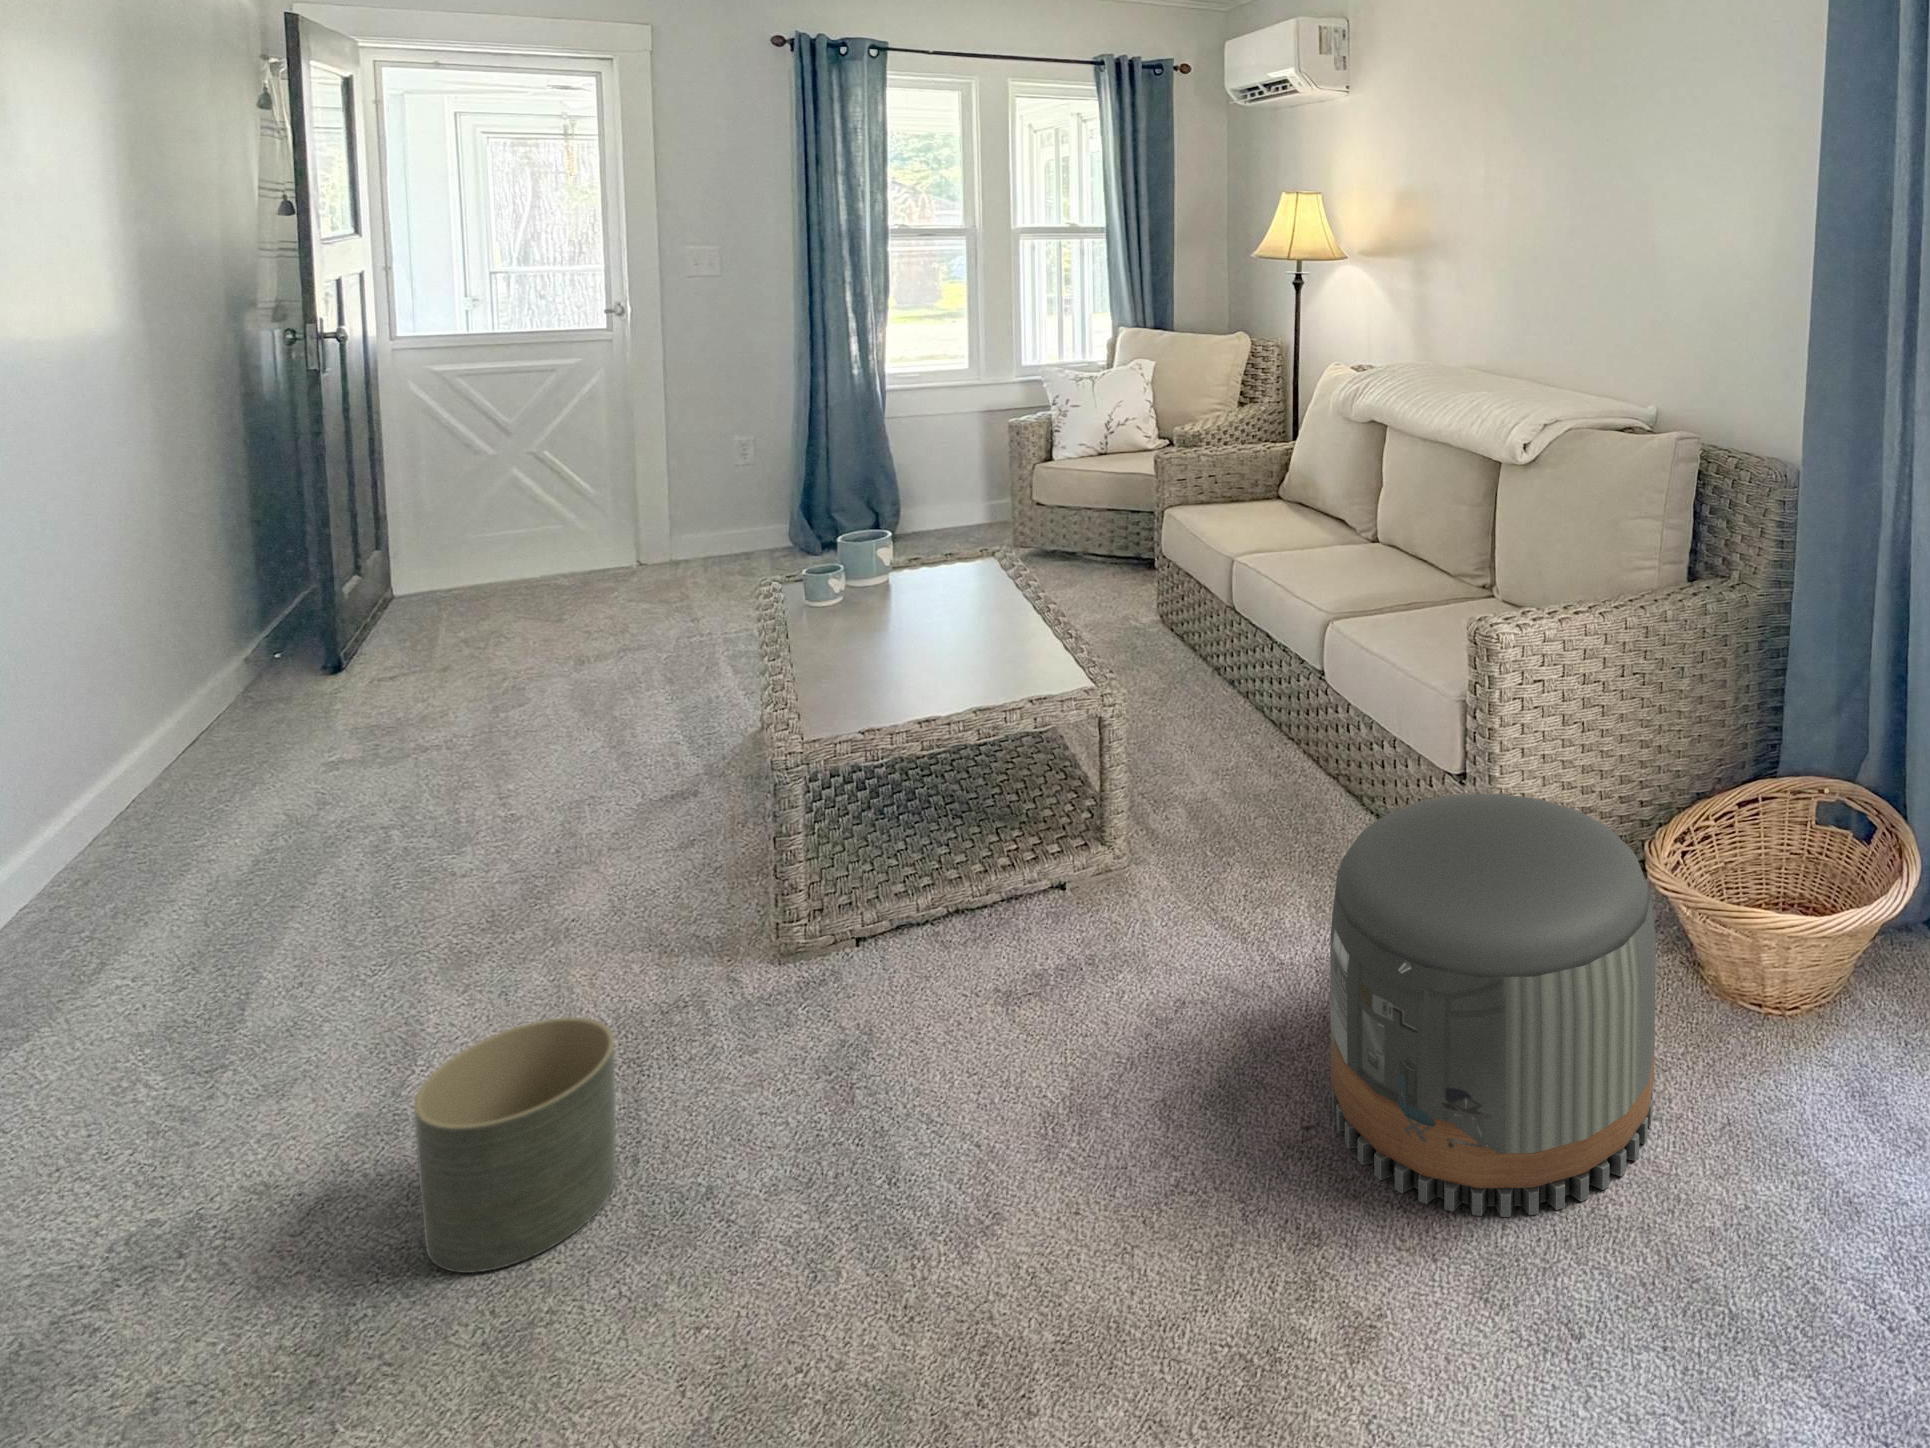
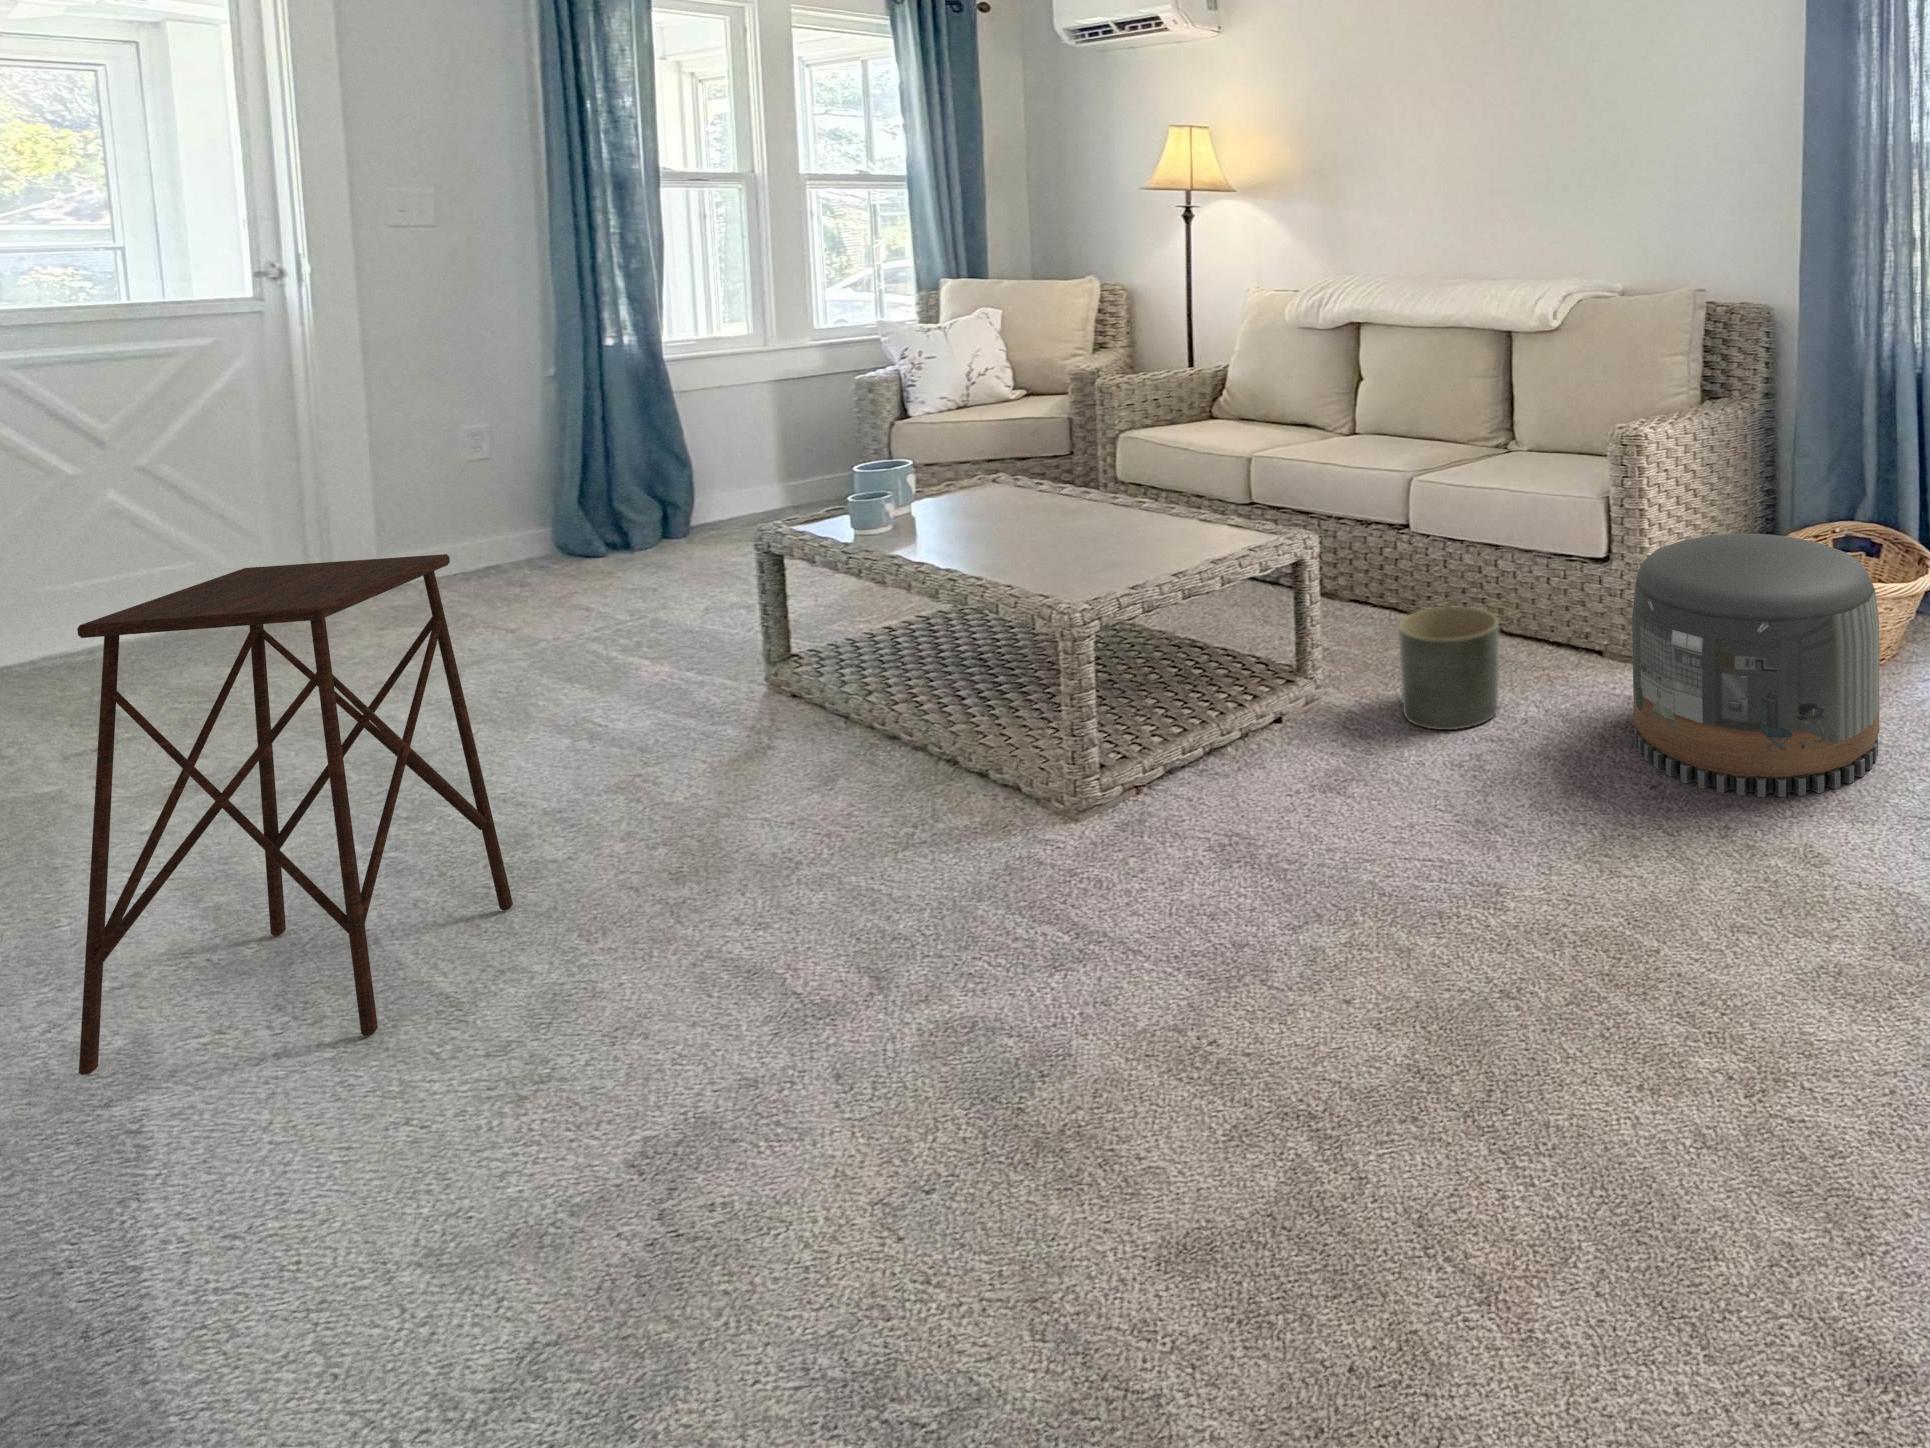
side table: none [46,601,376,1008] -> present [77,554,513,1075]
planter: present [414,1017,616,1273] -> present [1399,606,1499,730]

